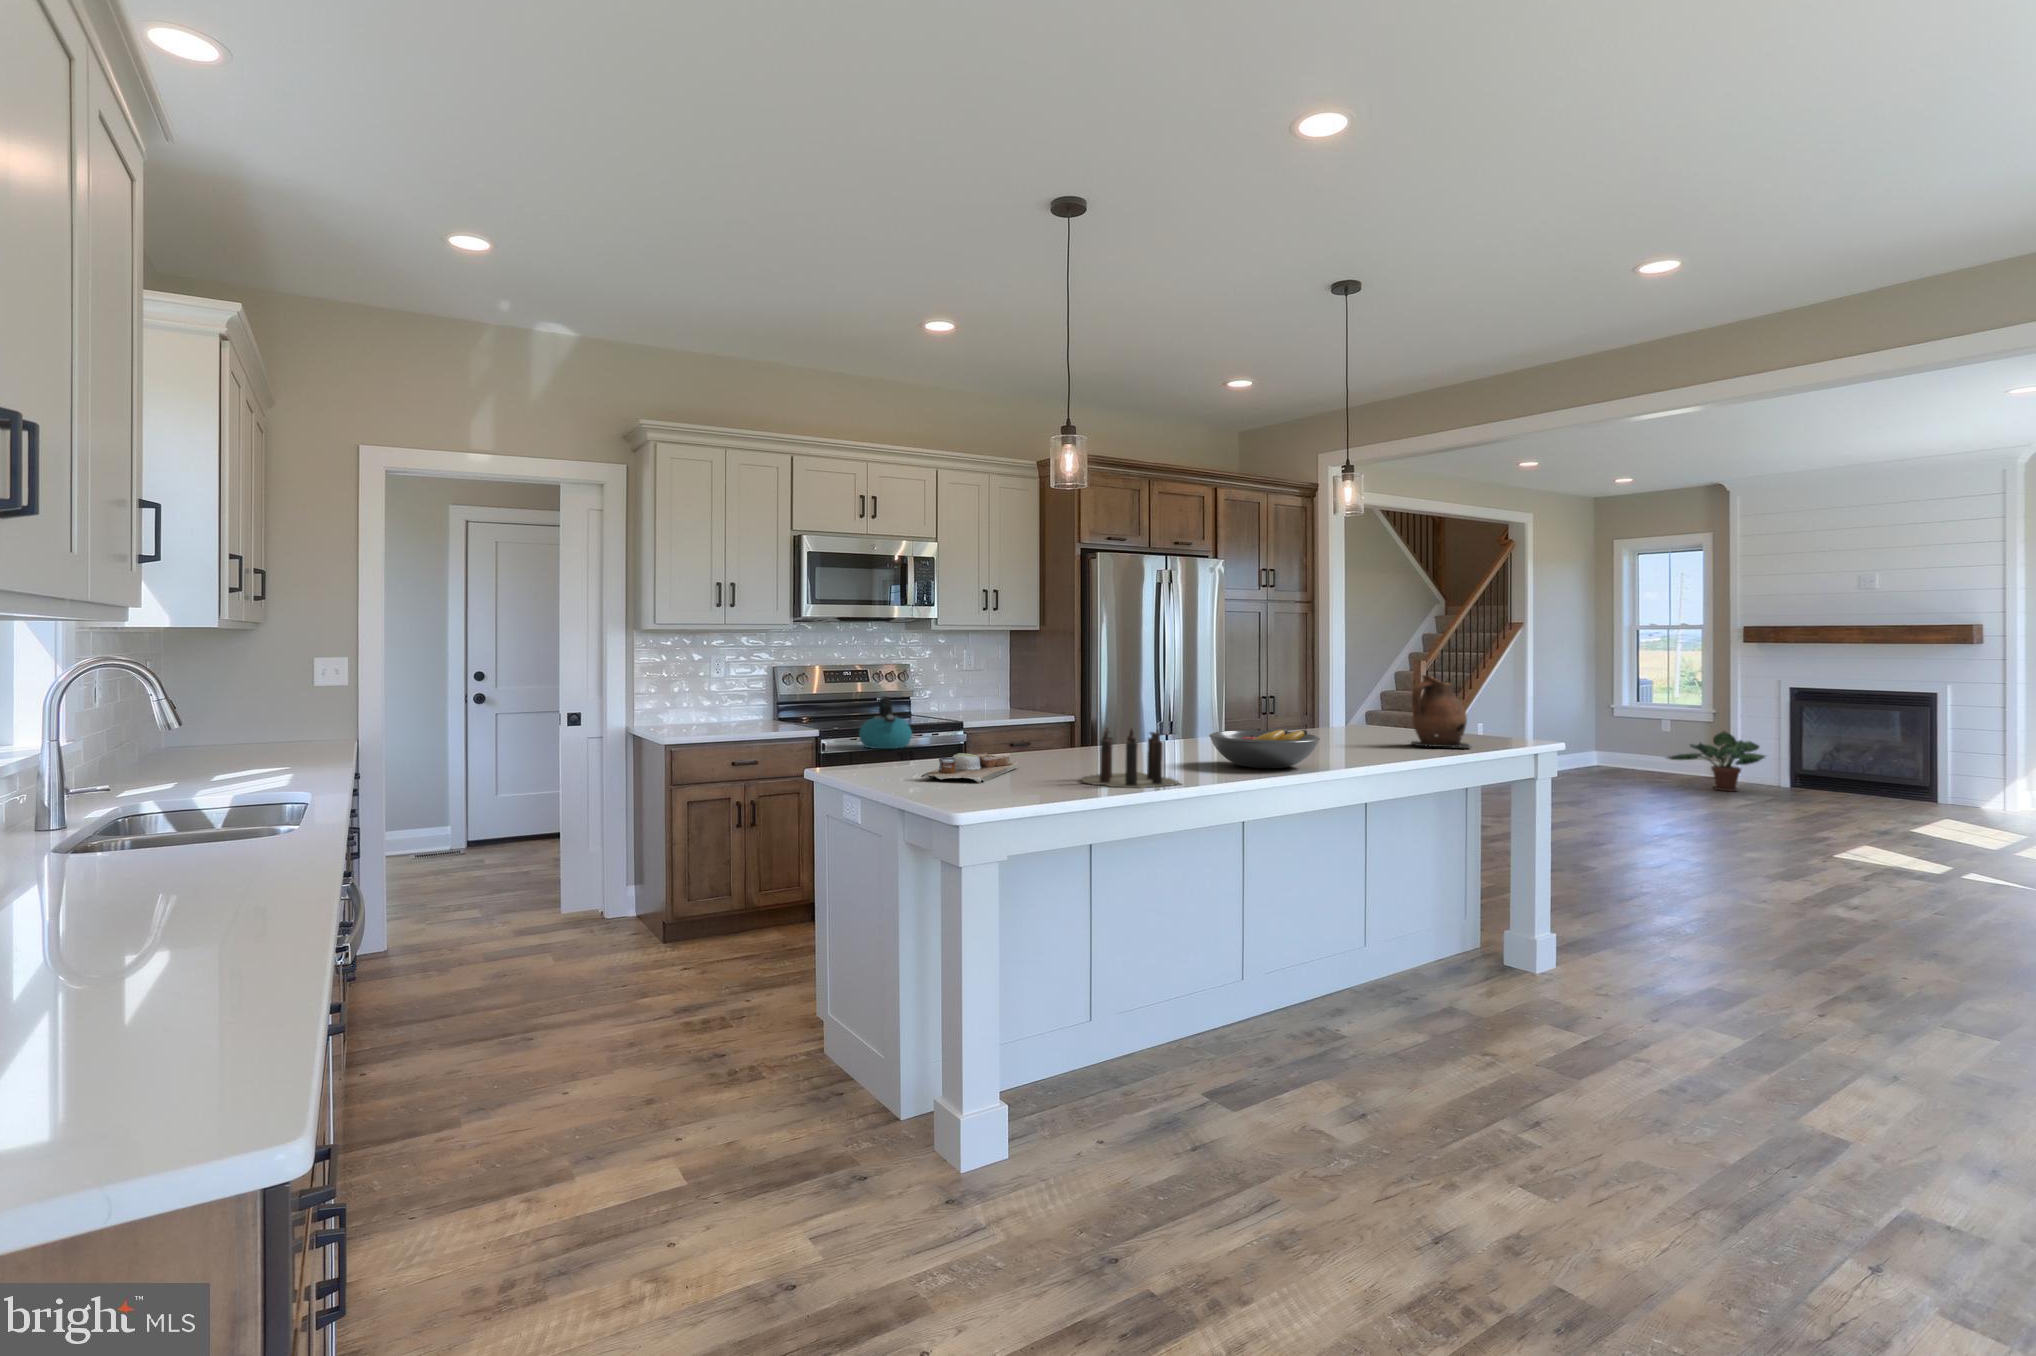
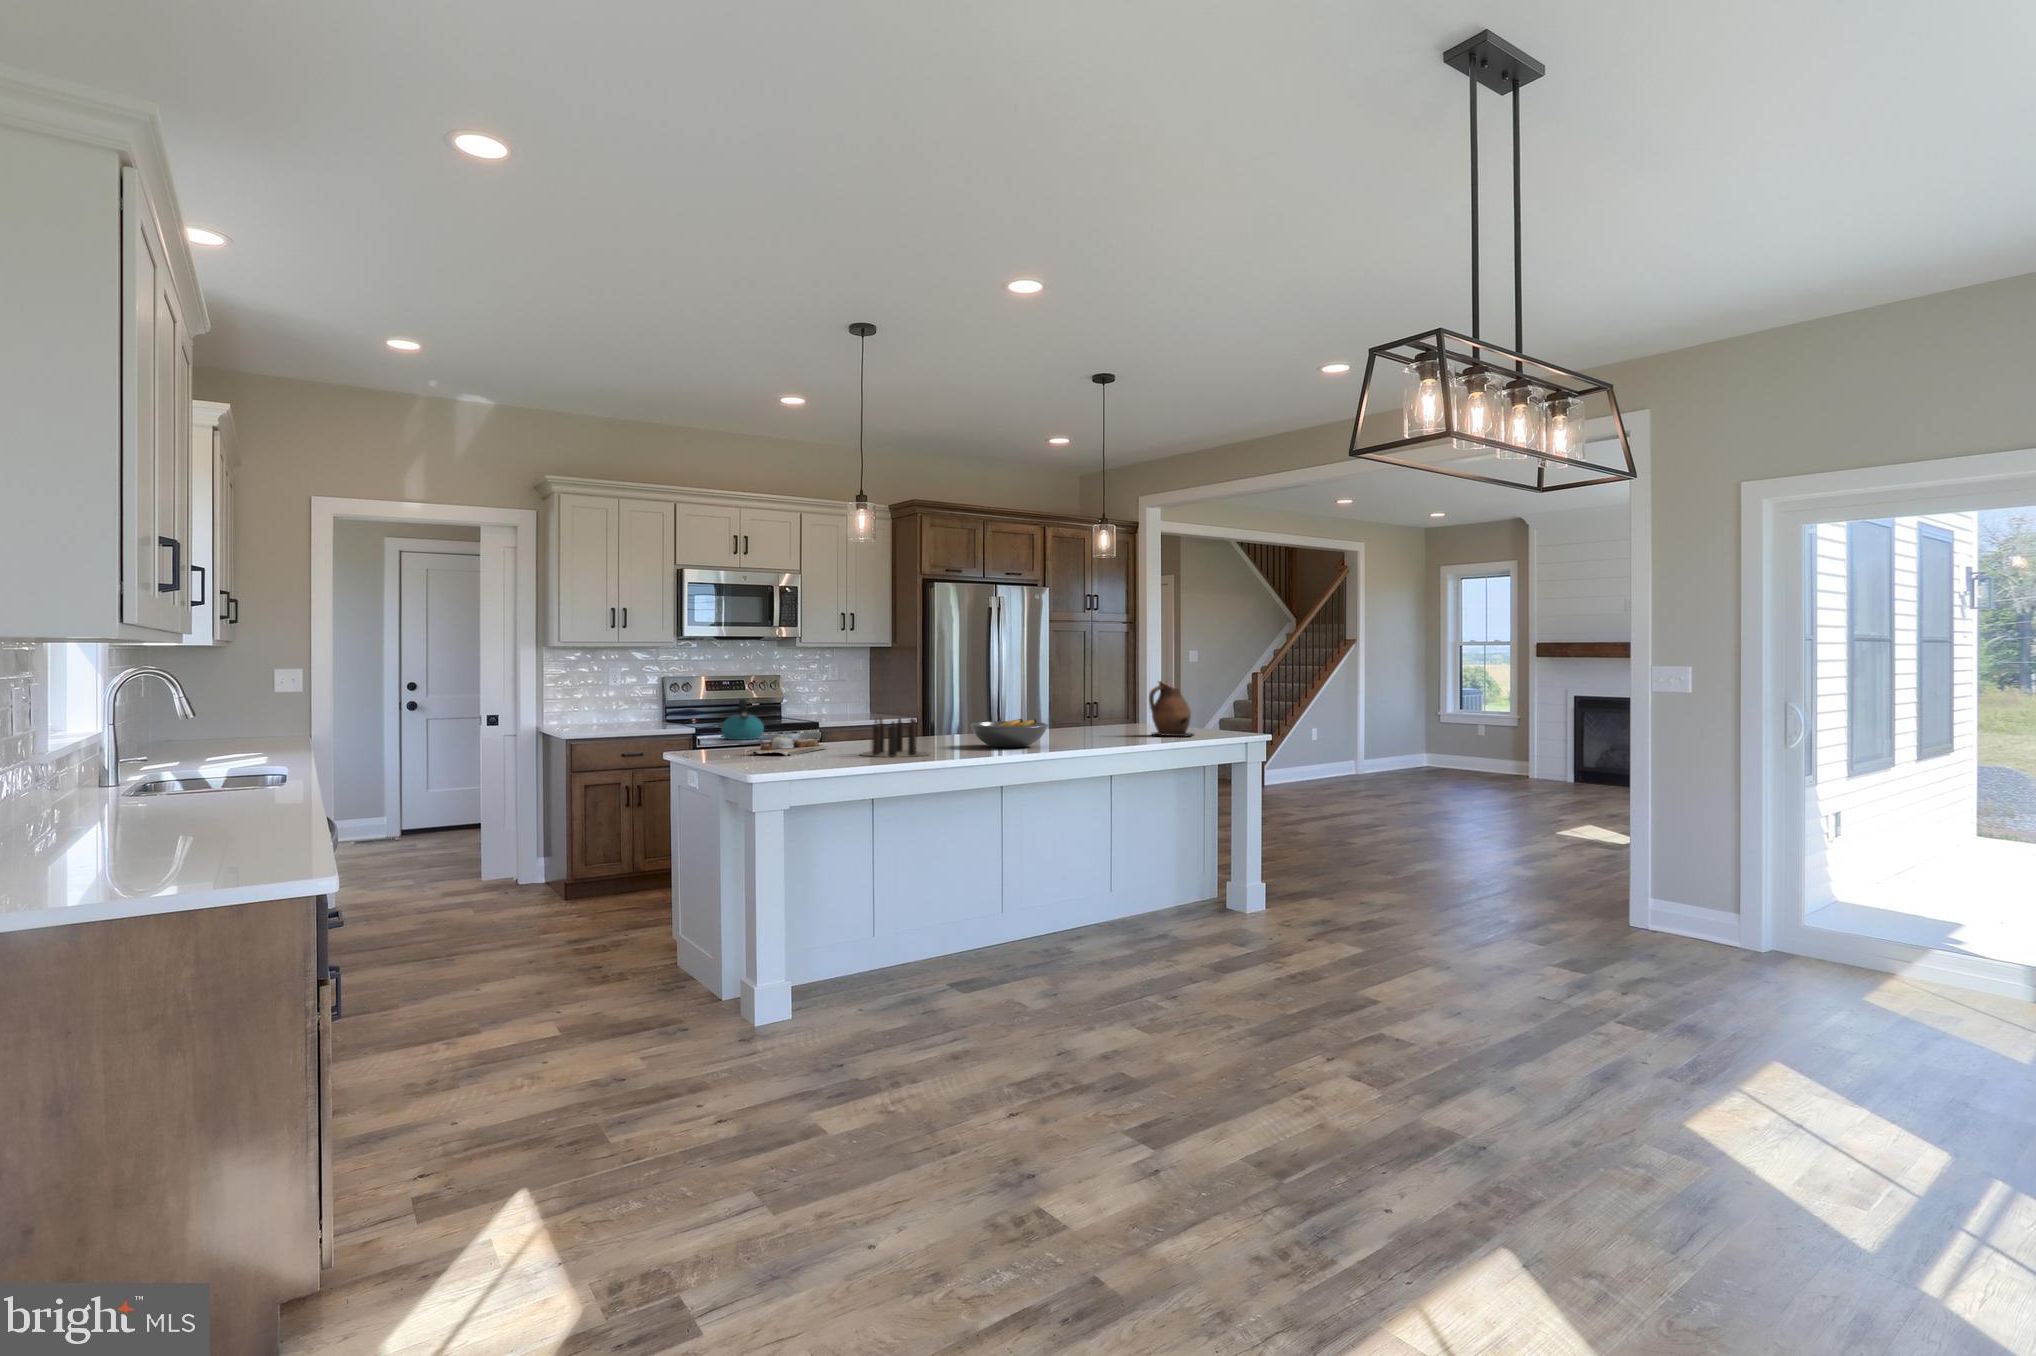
potted plant: present [1668,731,1765,791] -> none [1470,733,1552,786]

